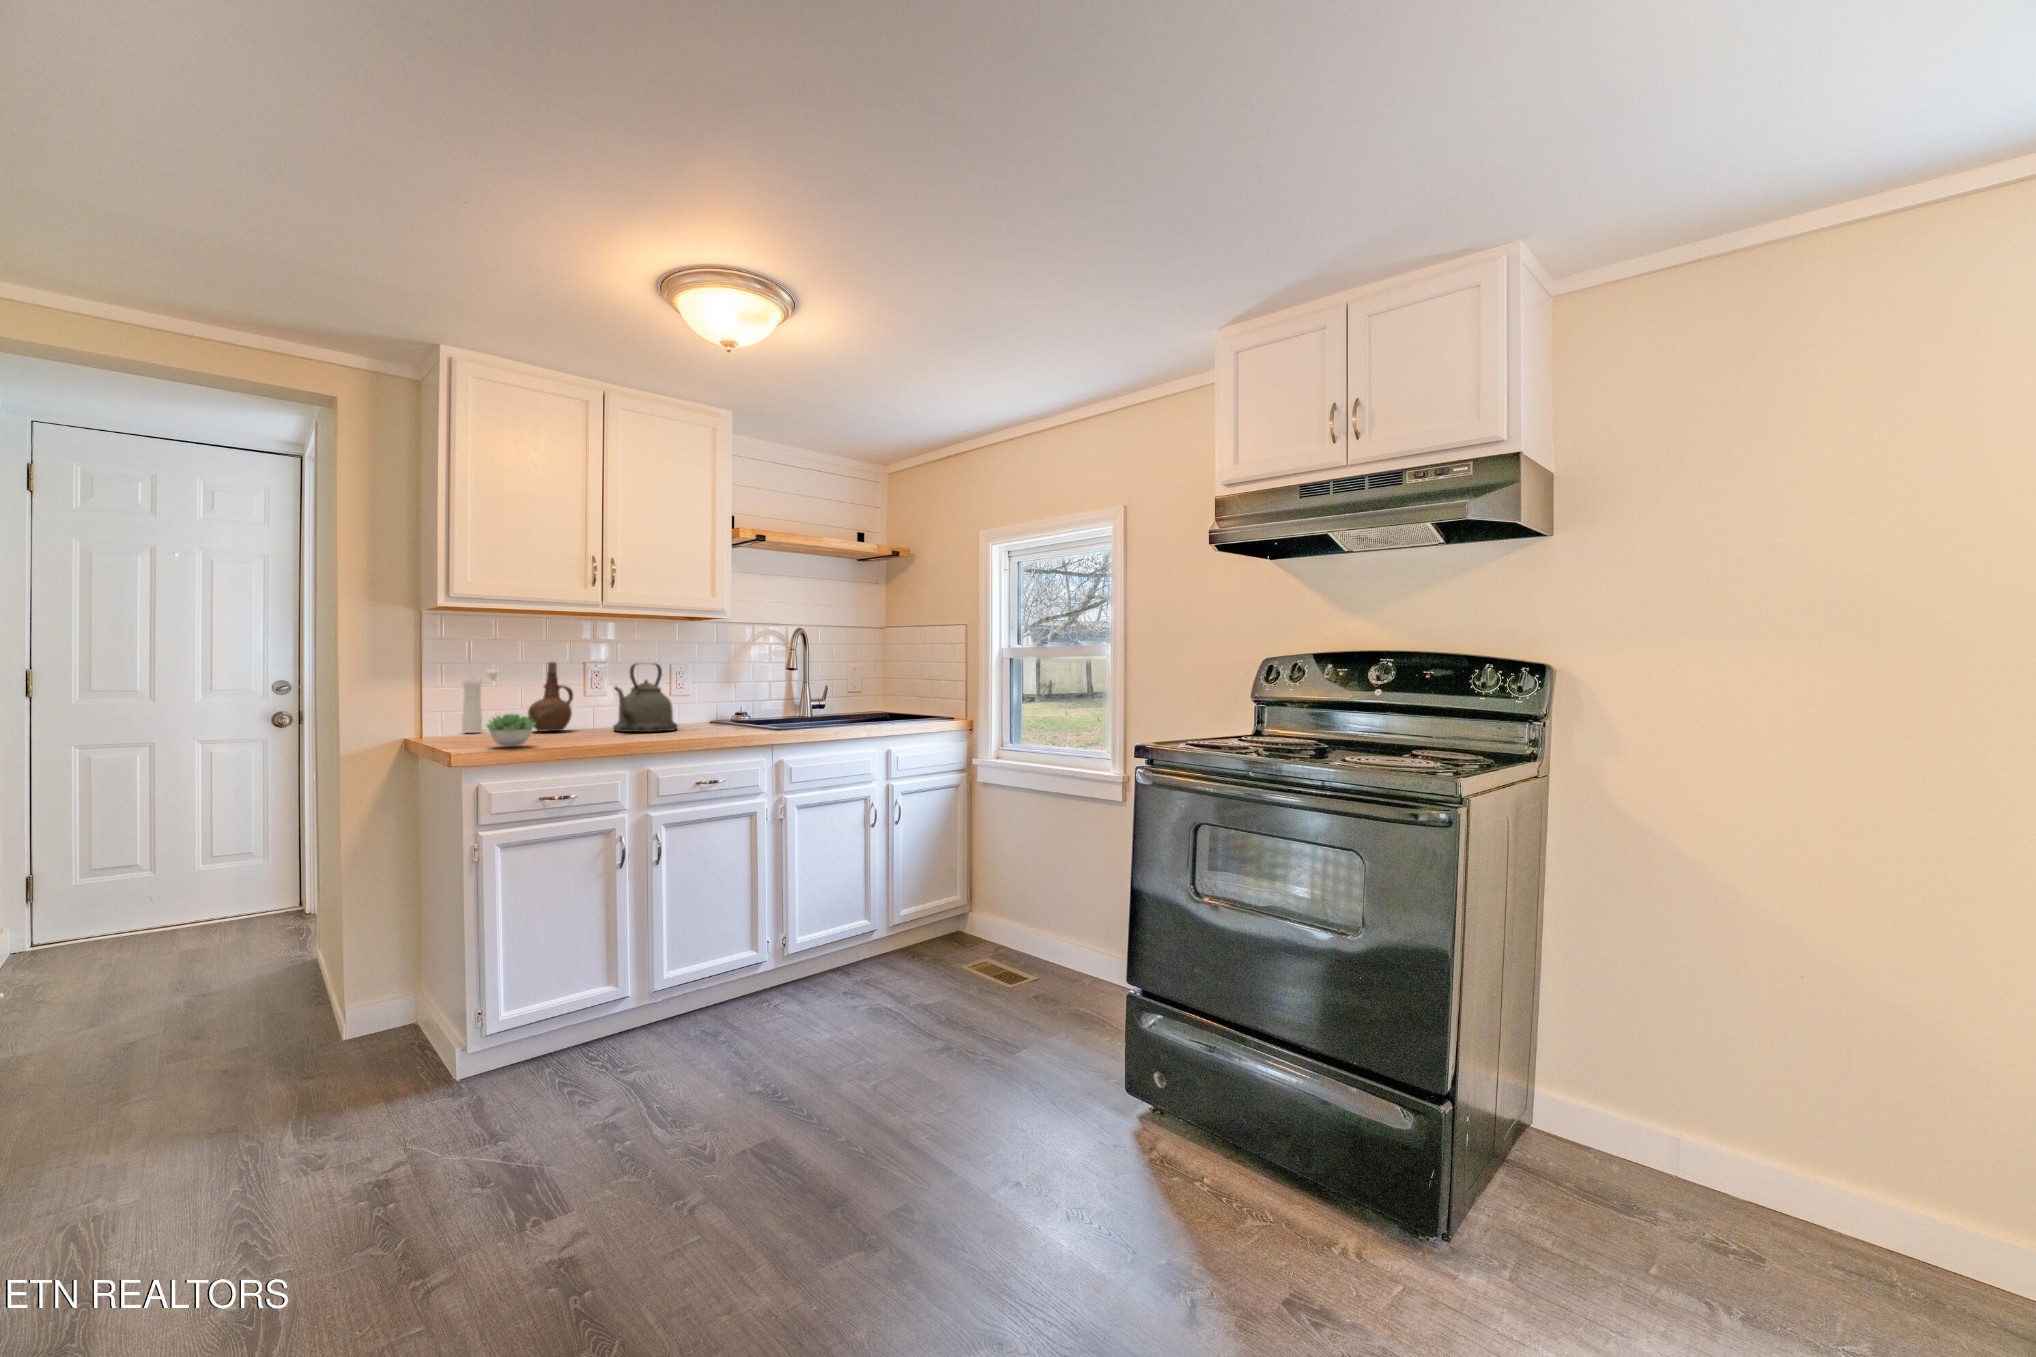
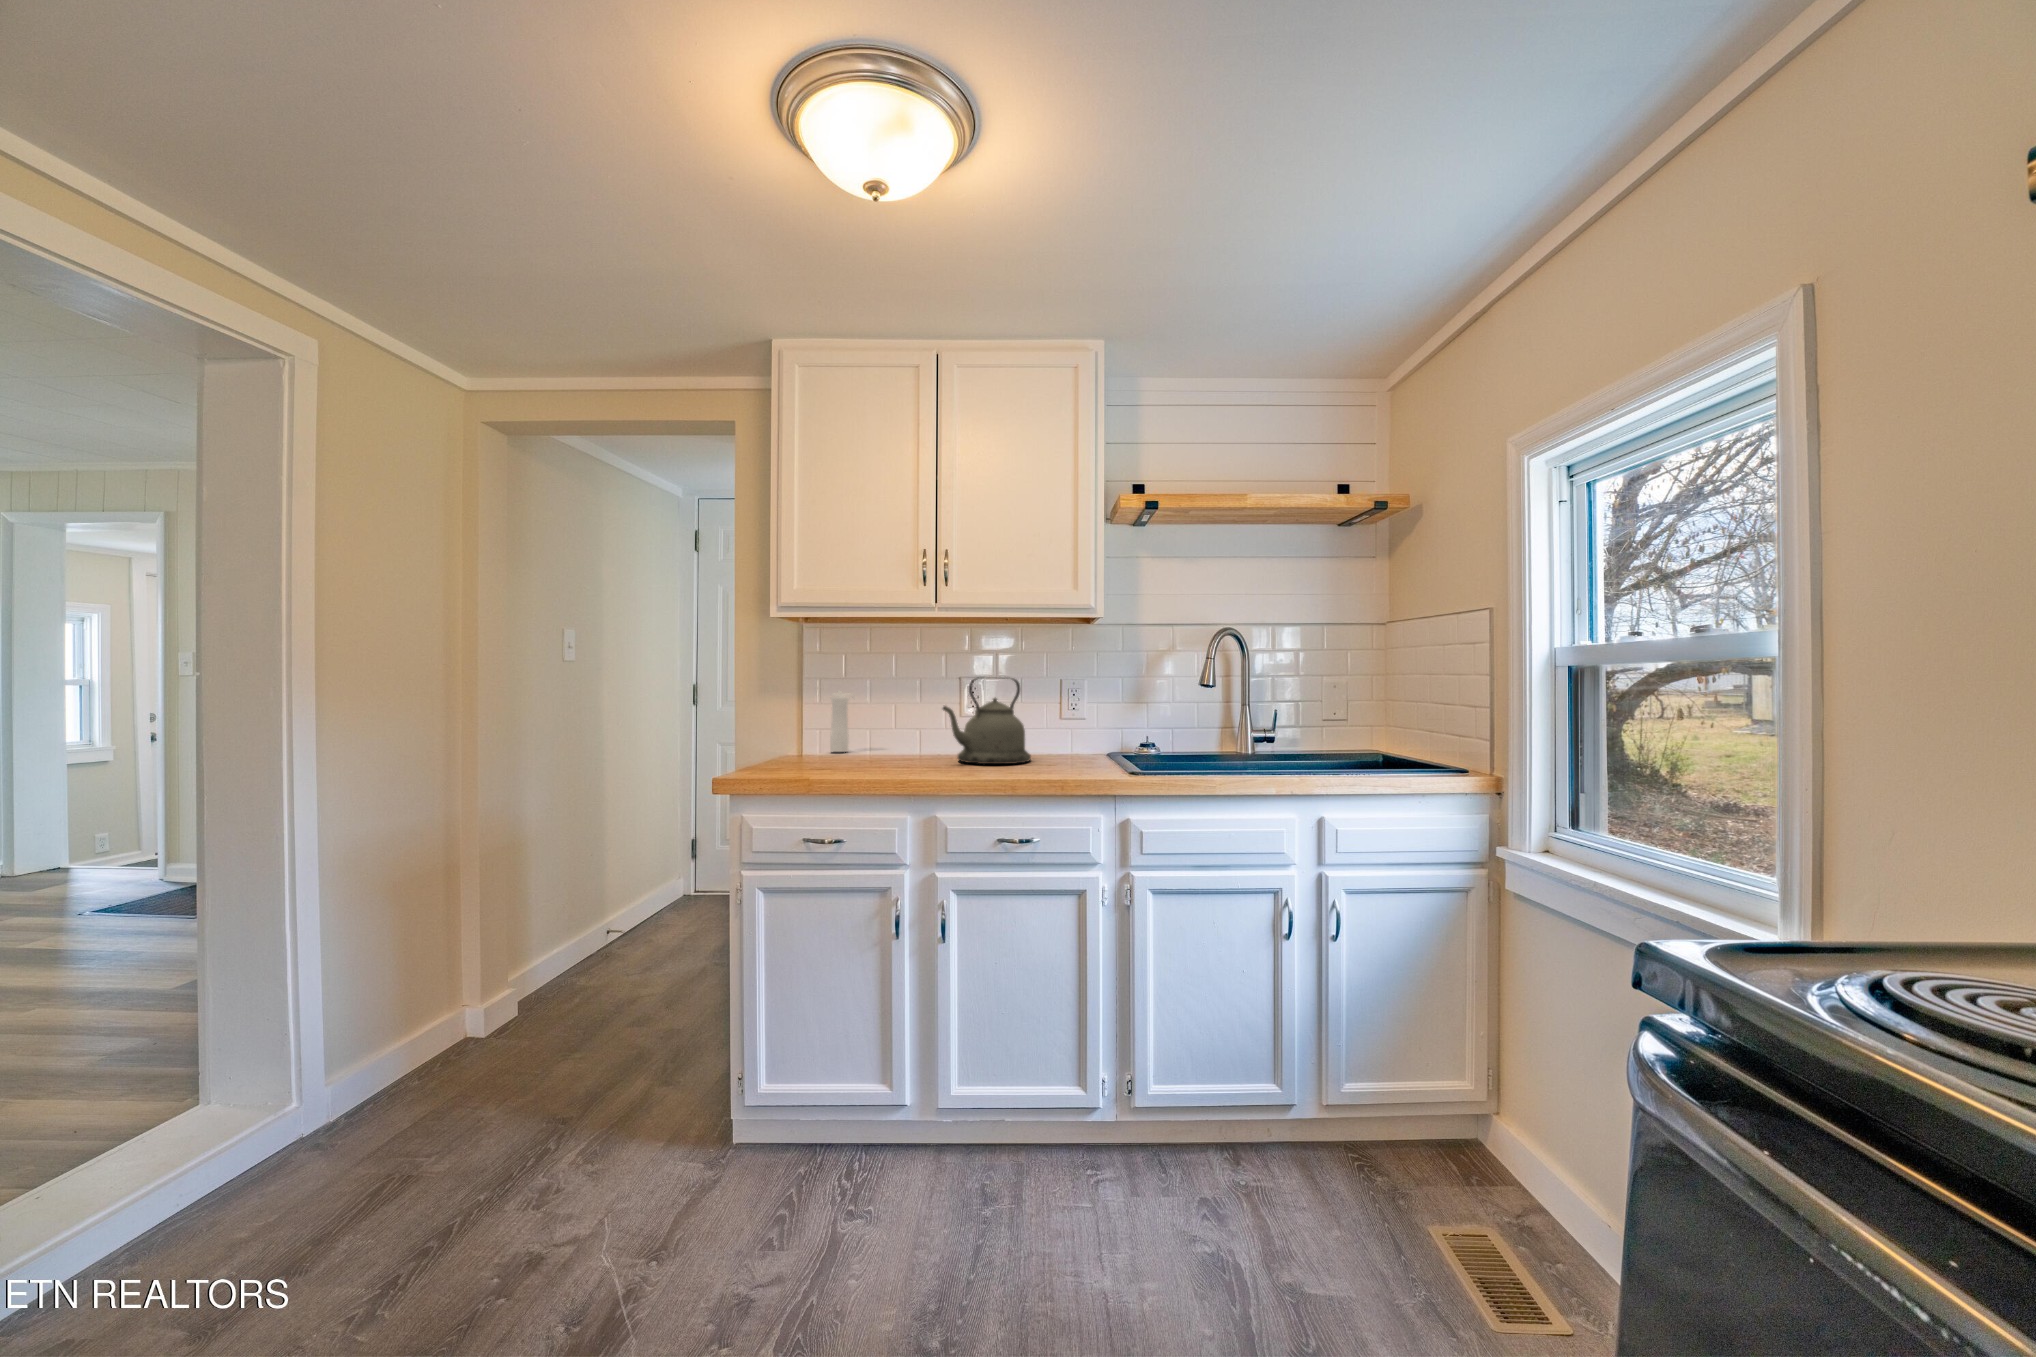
ceramic pitcher: present [528,662,573,732] -> none [882,676,929,755]
succulent plant: present [486,714,535,747] -> none [770,736,828,774]

